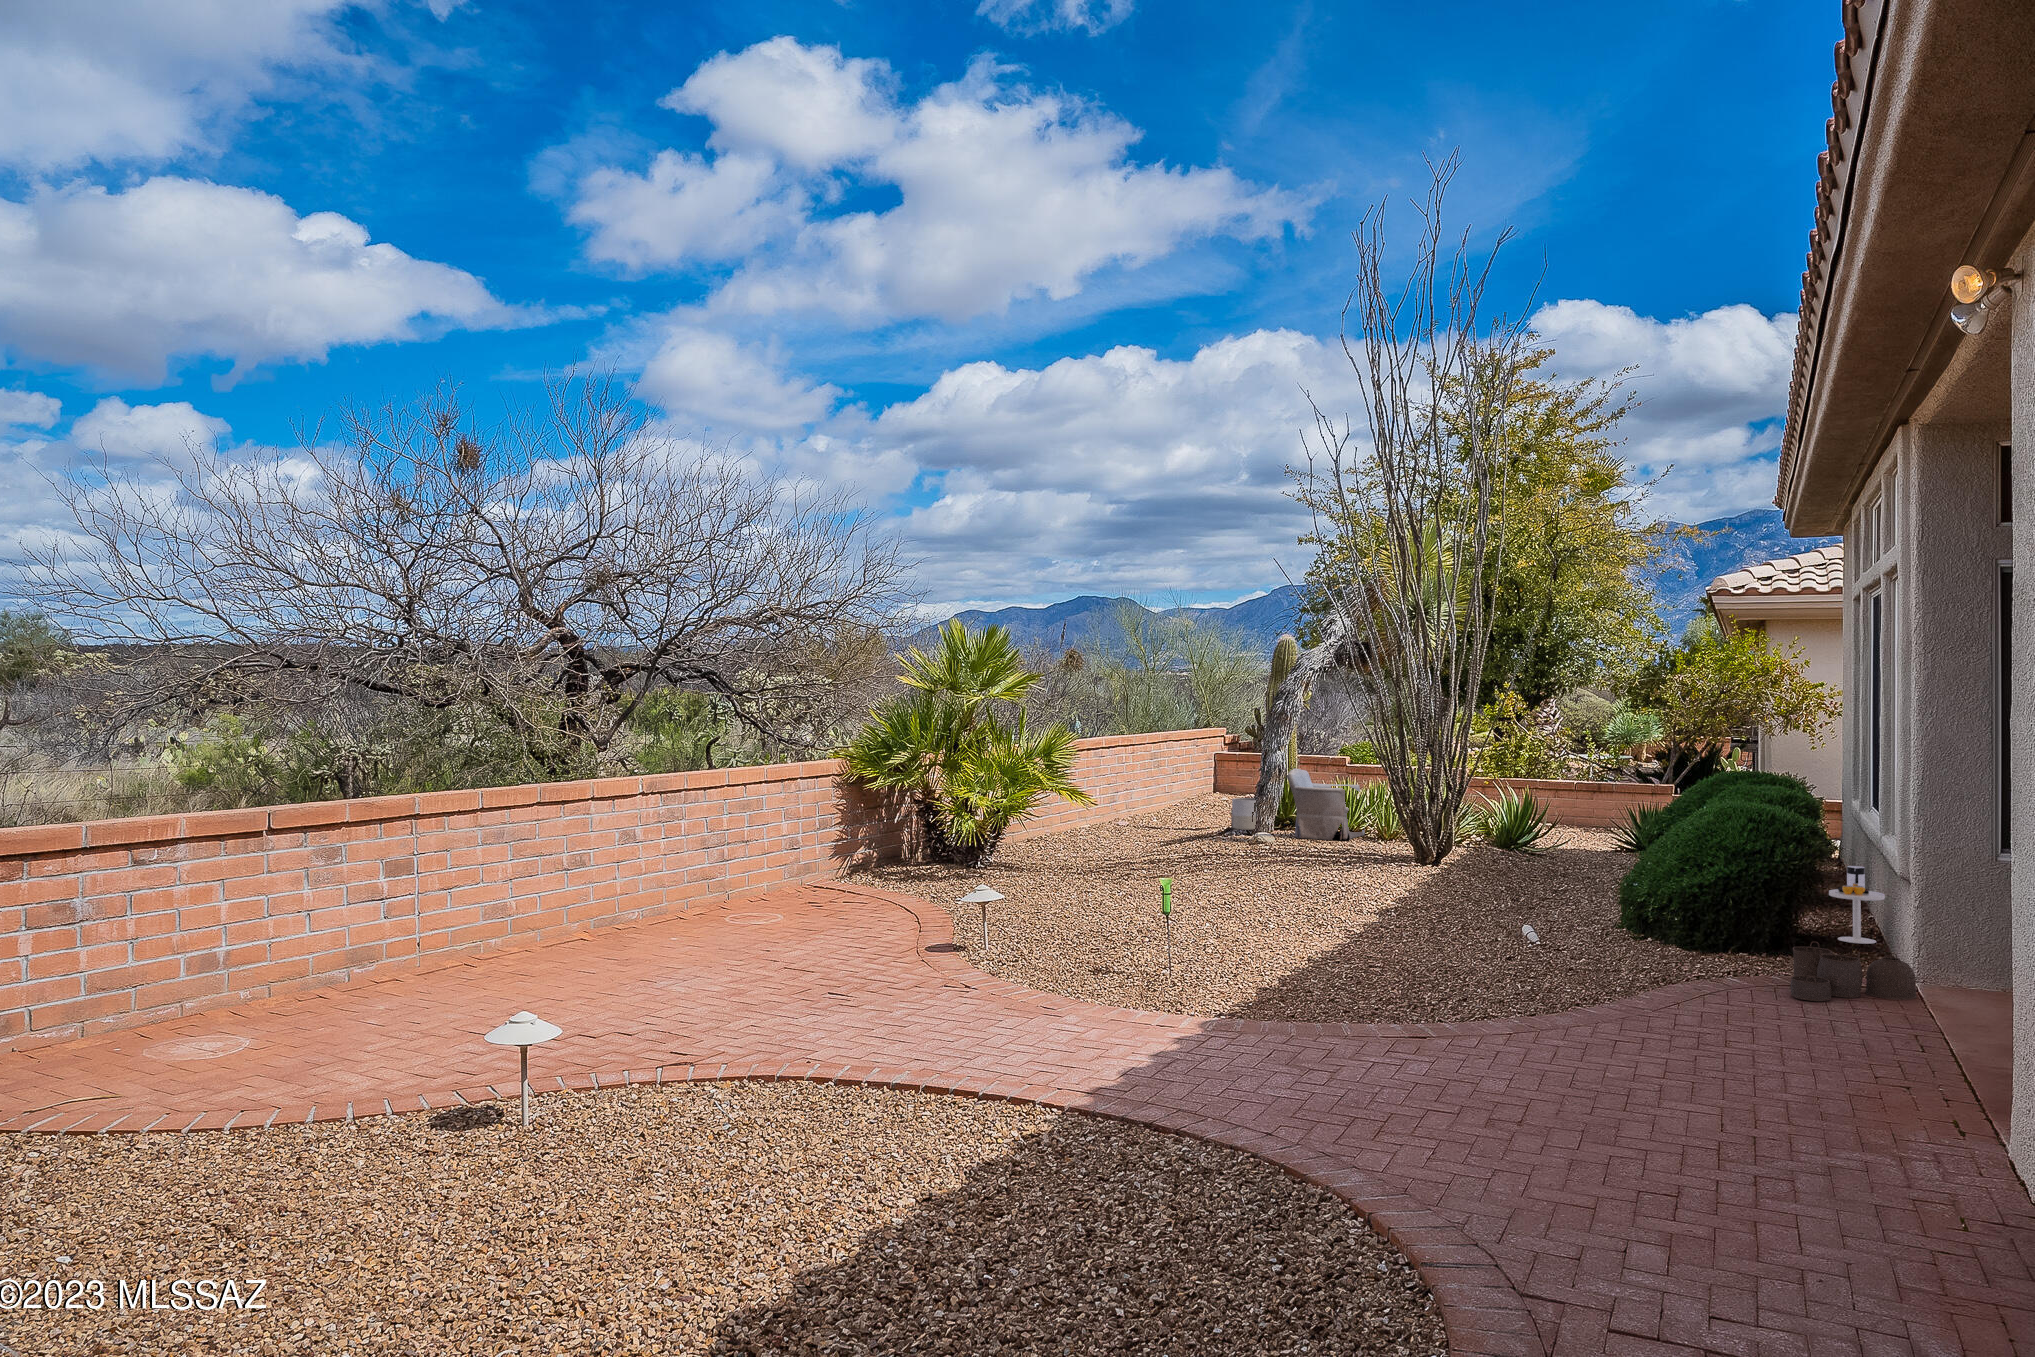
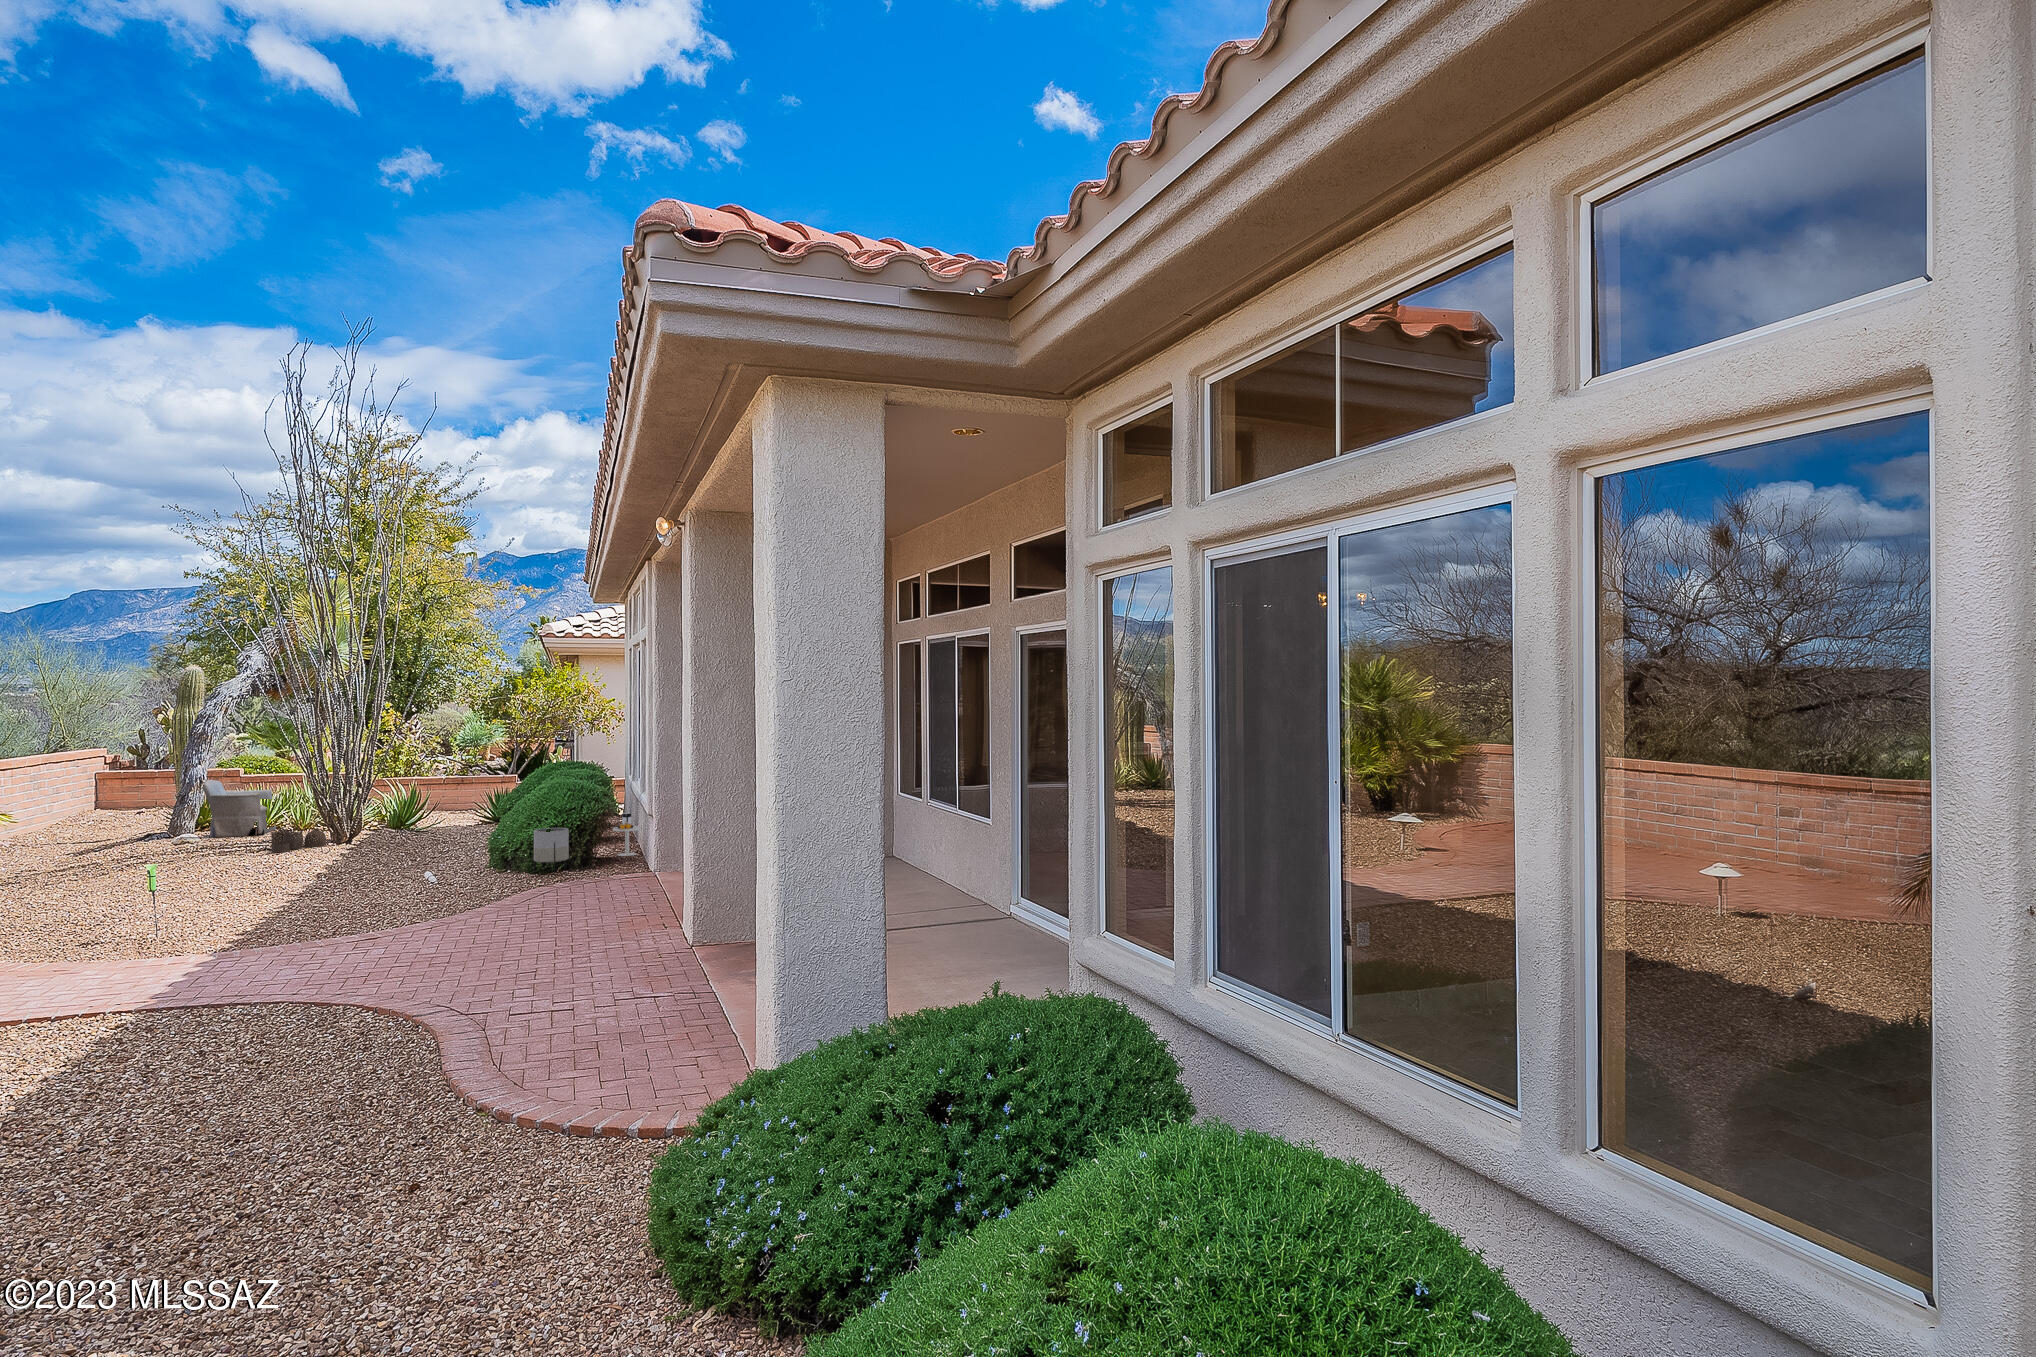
planter: present [1231,798,1258,841] -> present [534,828,569,876]
woven basket: present [1790,941,1917,1001] -> present [271,829,326,853]

